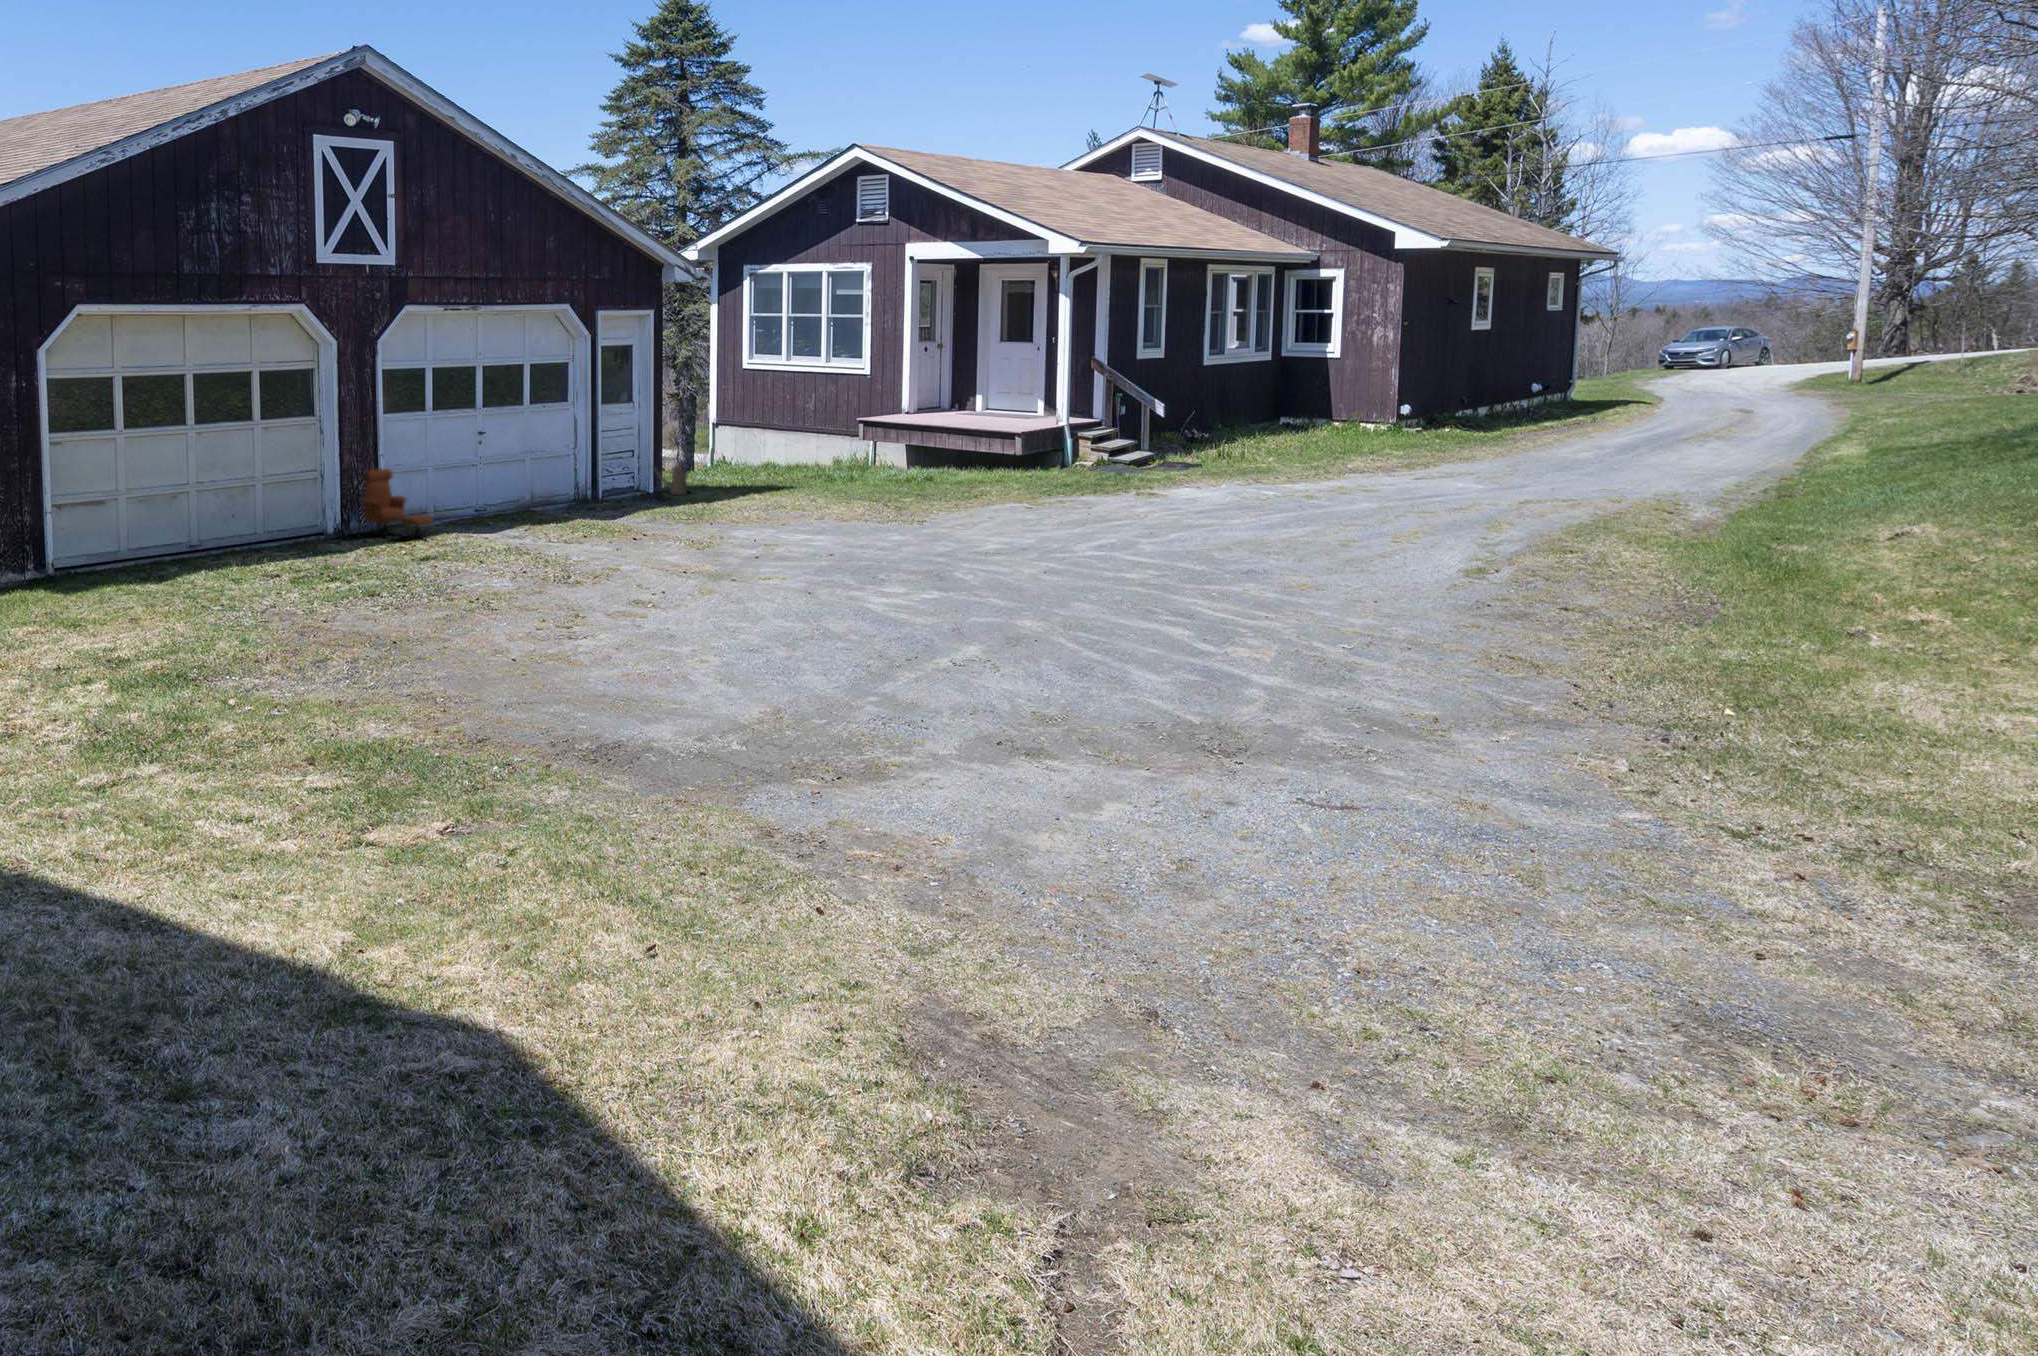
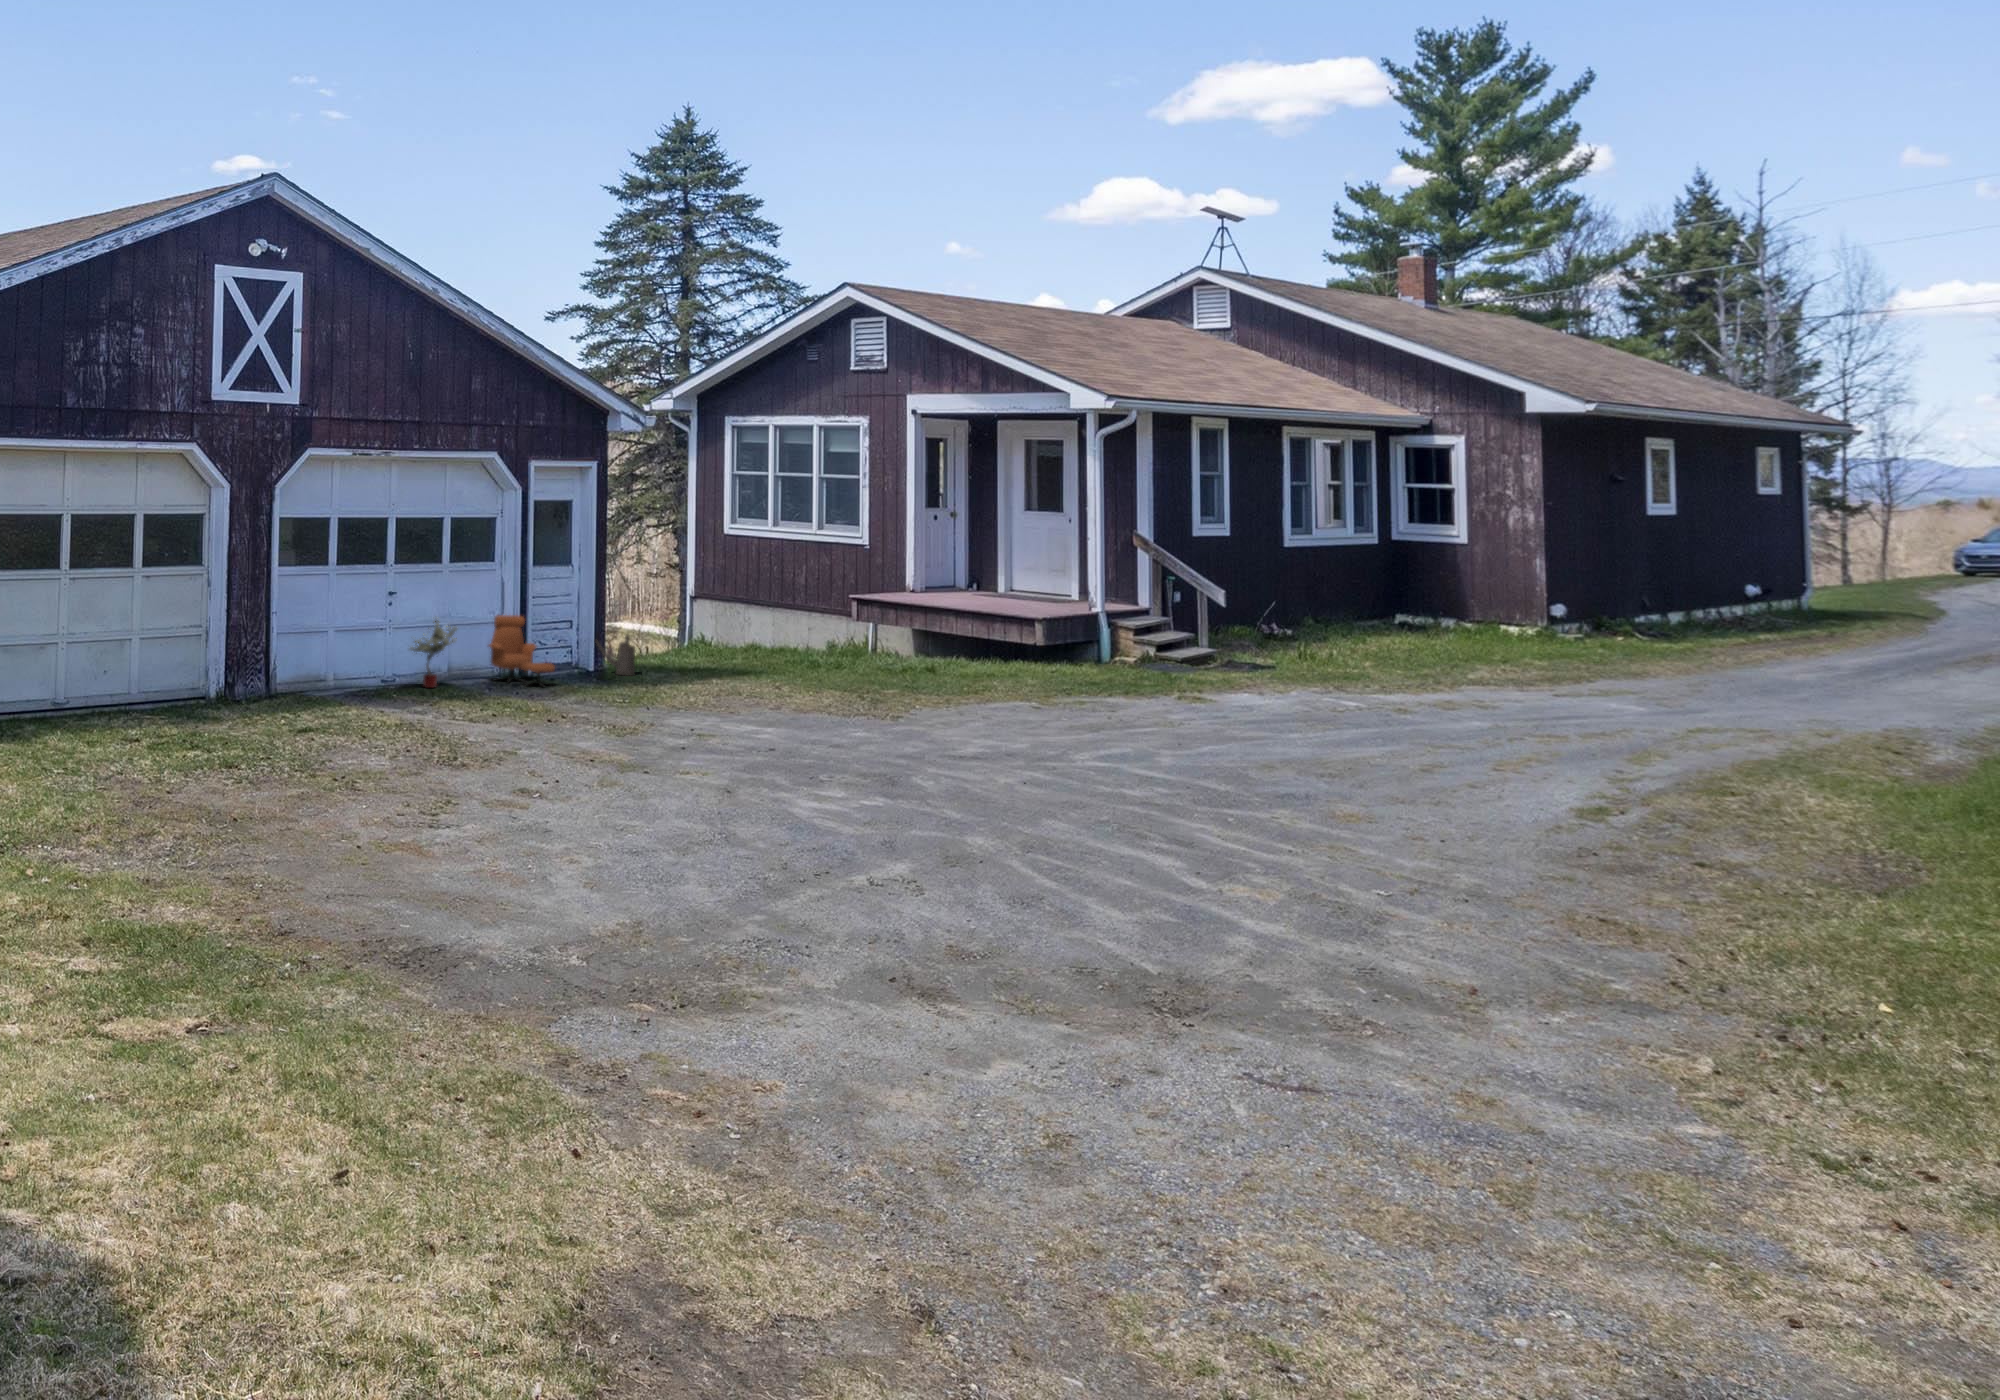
potted tree: none [497,451,540,514] -> present [410,620,457,688]
lounge chair: present [362,469,433,539] -> present [489,615,555,686]

